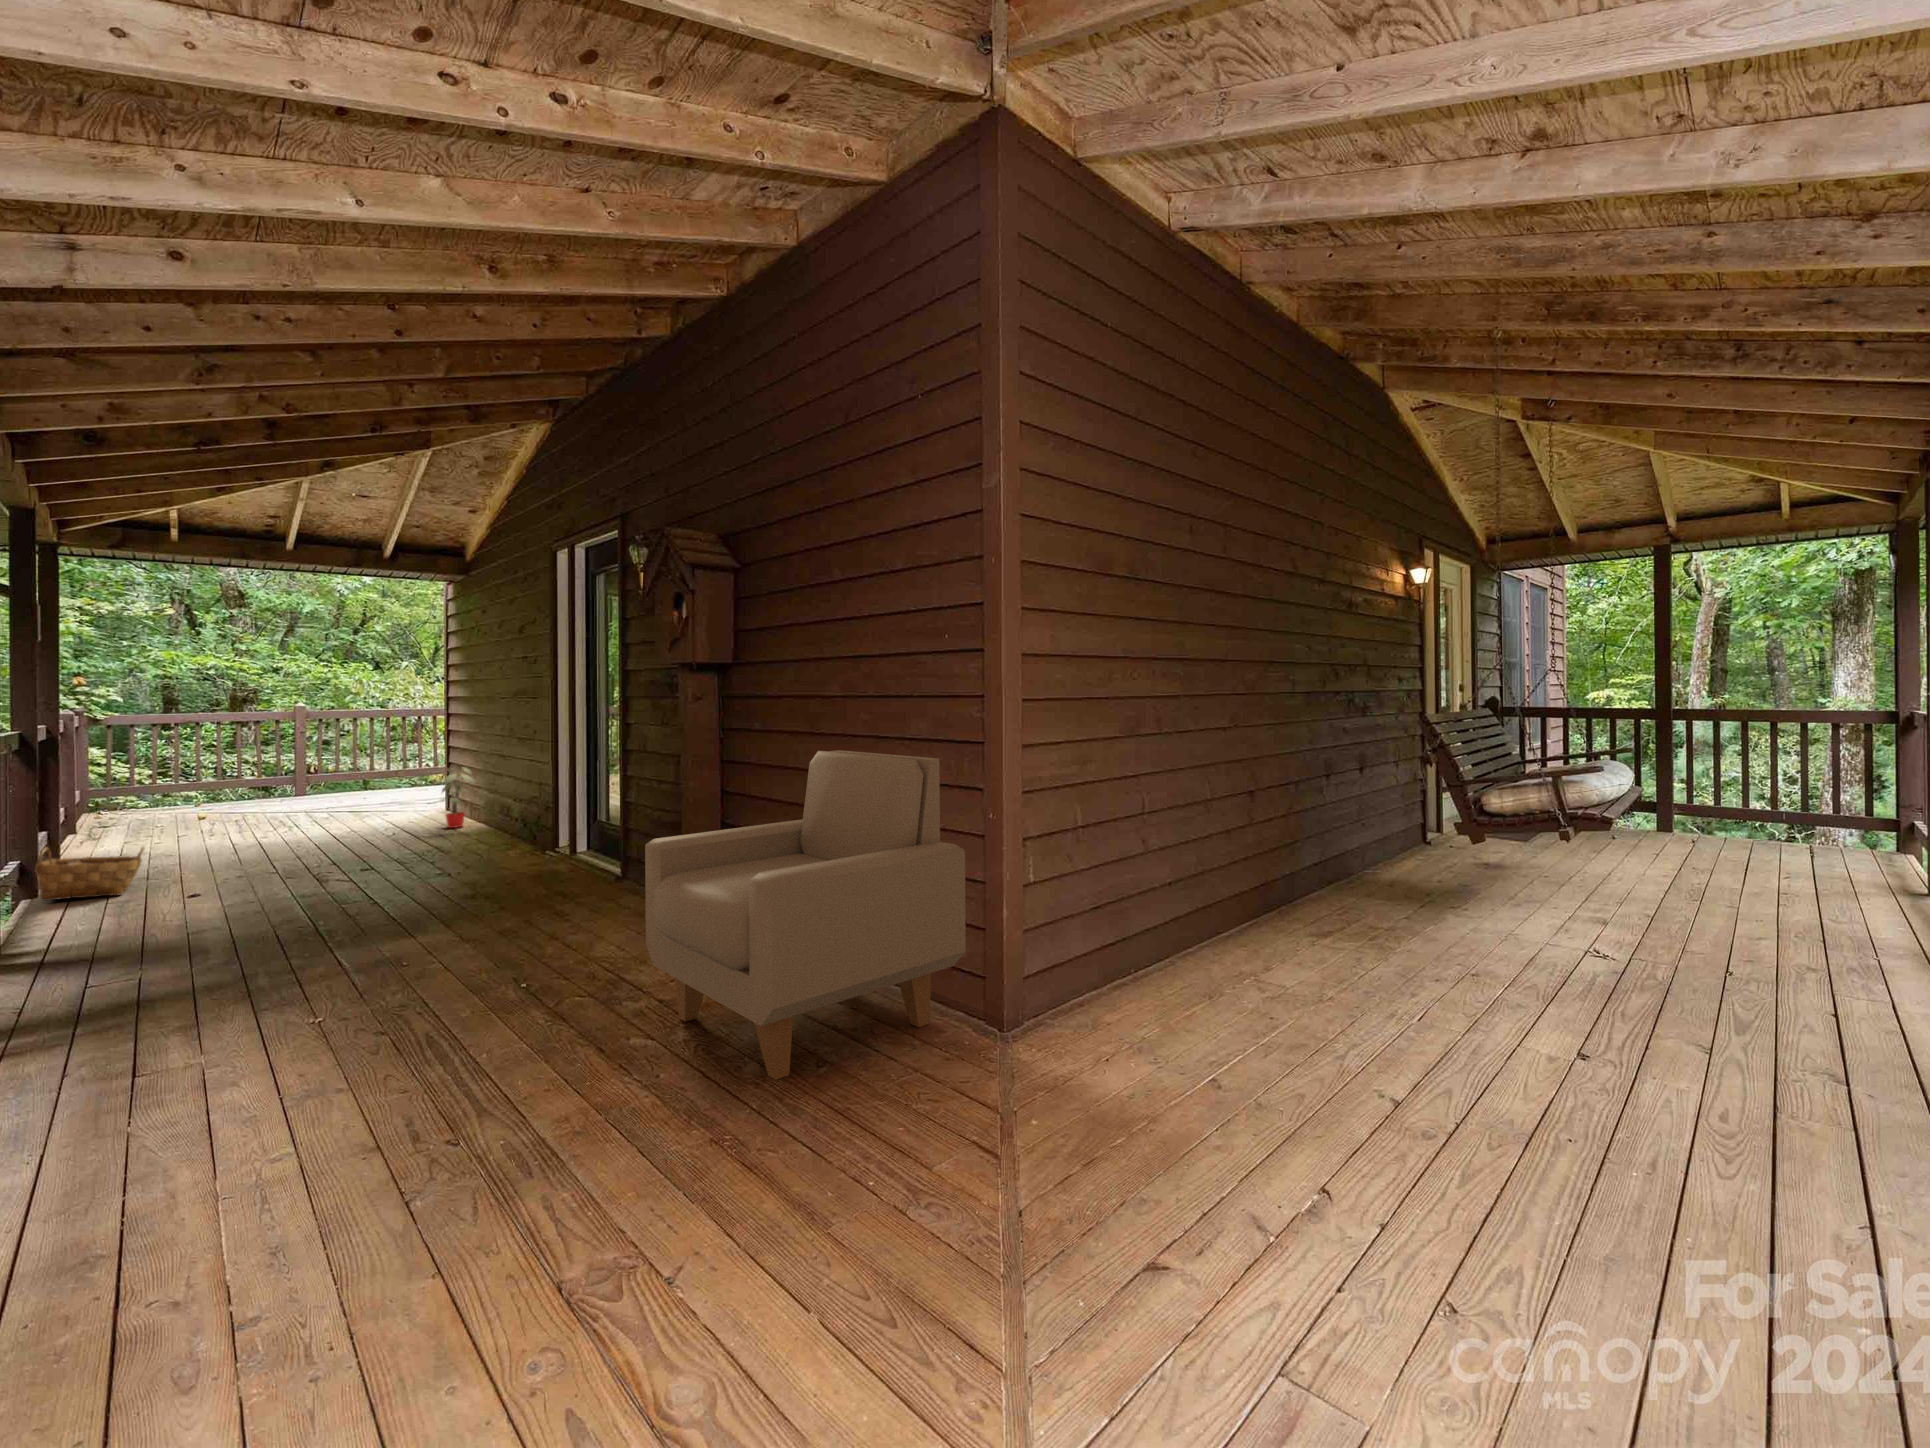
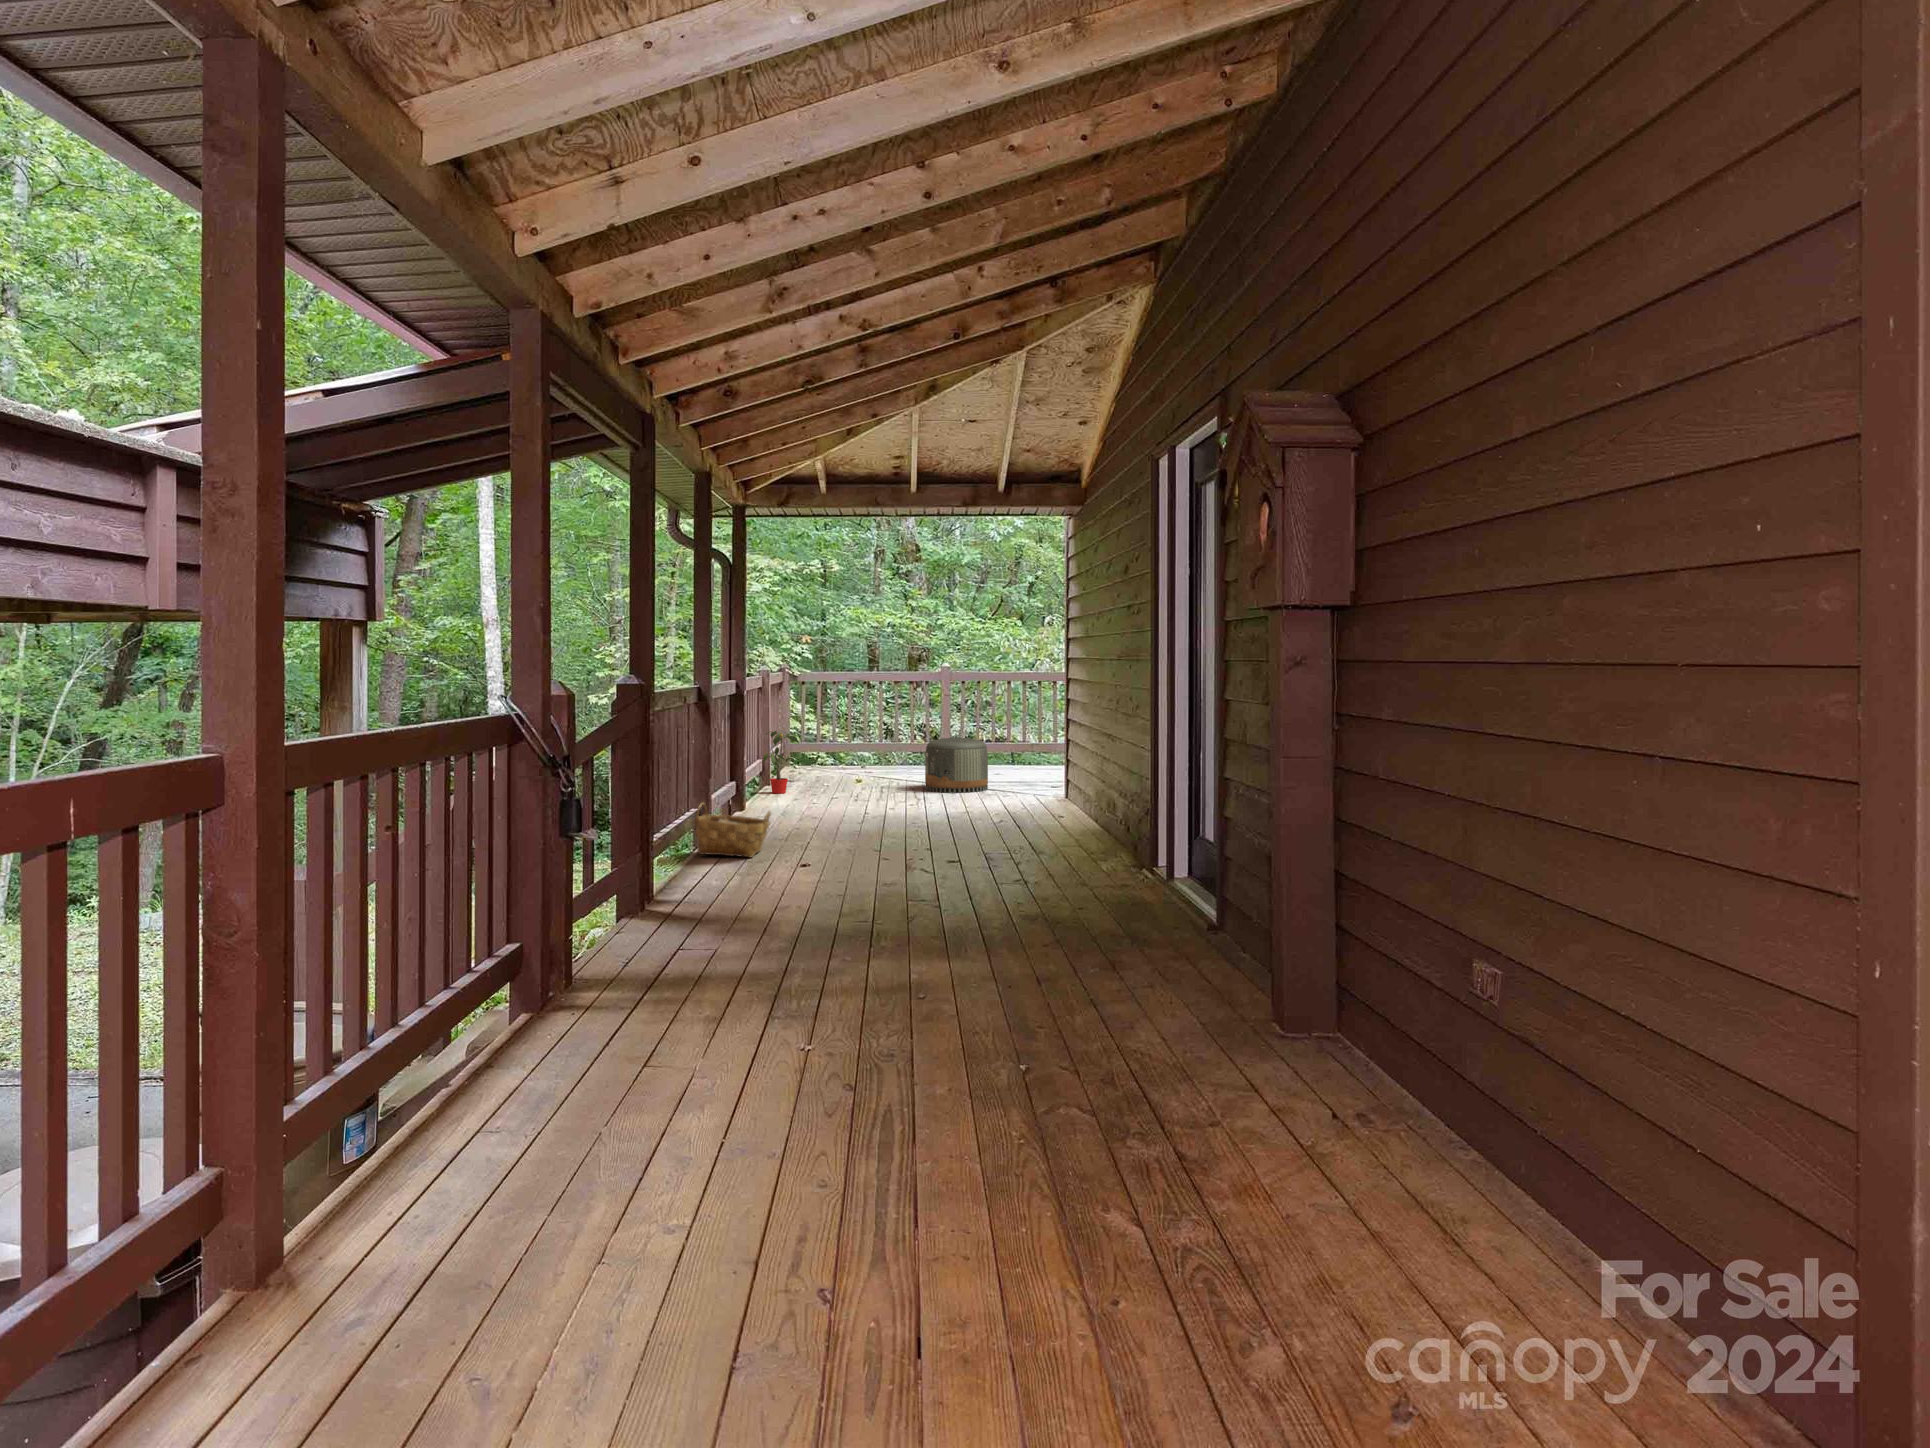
armchair: present [645,750,966,1080] -> none [1145,762,1764,1371]
pouf: none [294,767,364,817] -> present [925,738,988,793]
potted plant: present [428,768,475,828] -> present [763,731,800,794]

